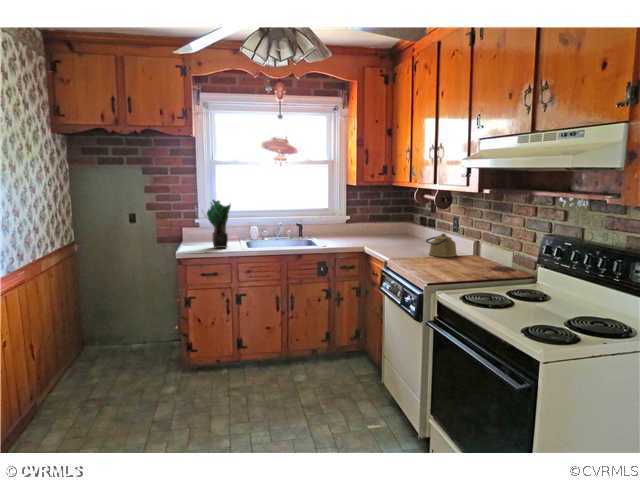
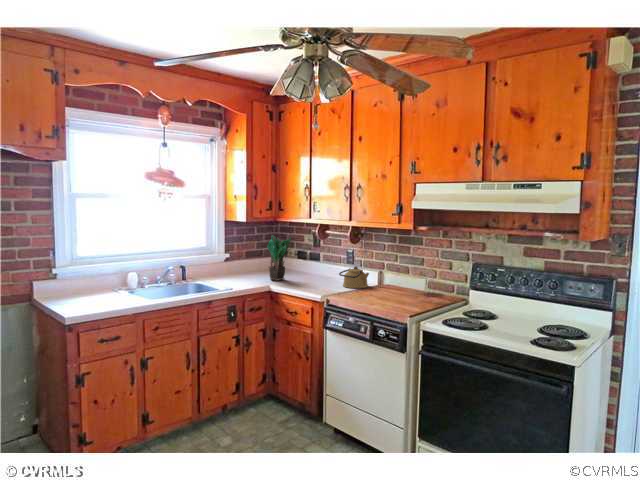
potted plant: present [207,200,231,248] -> present [267,235,291,281]

